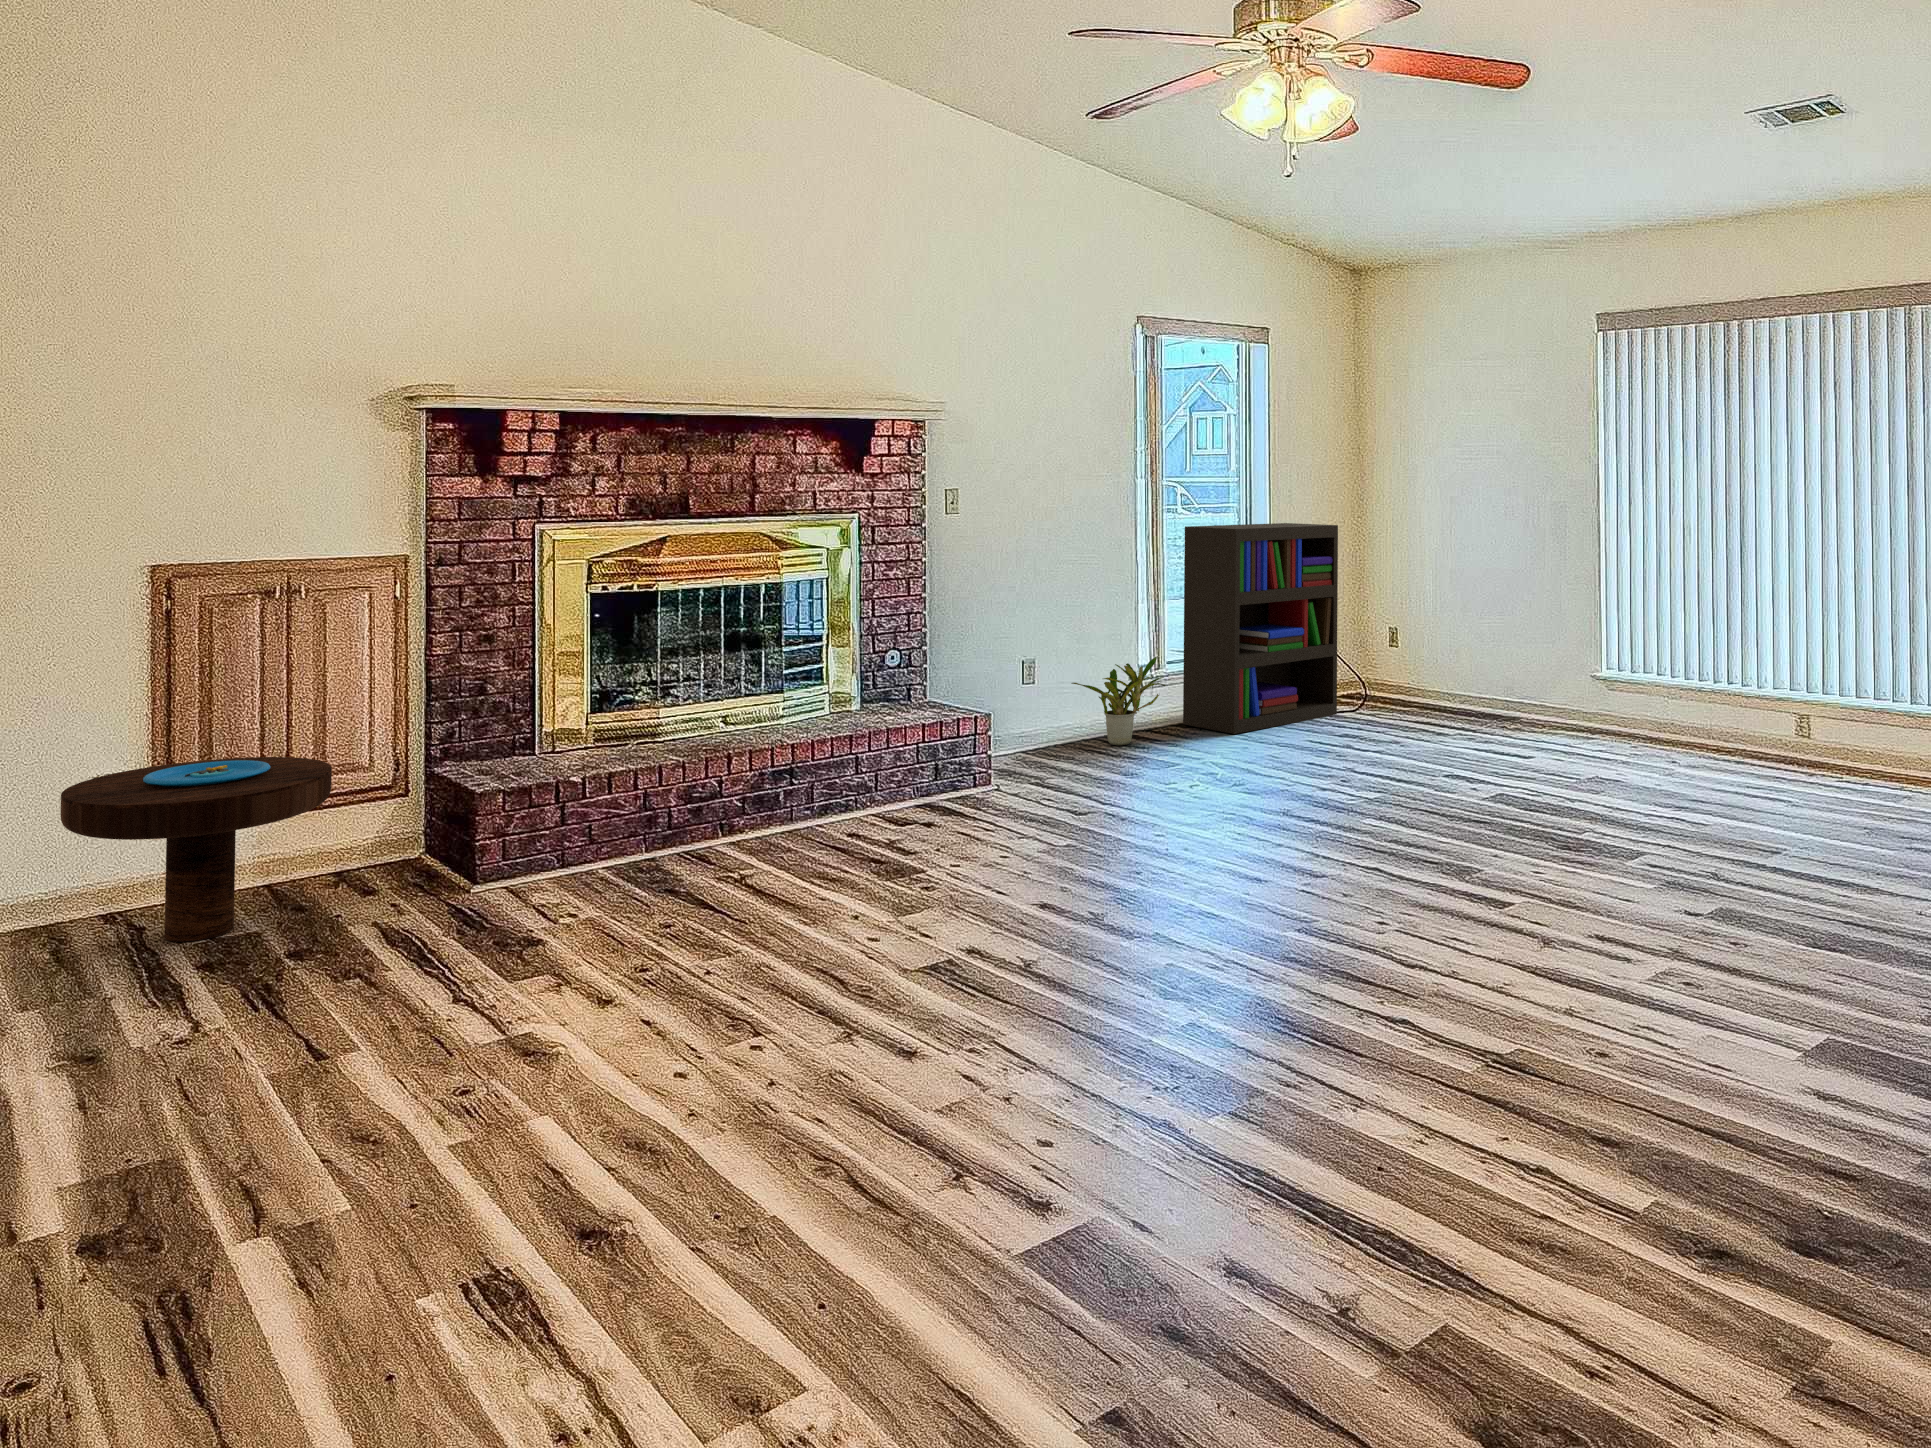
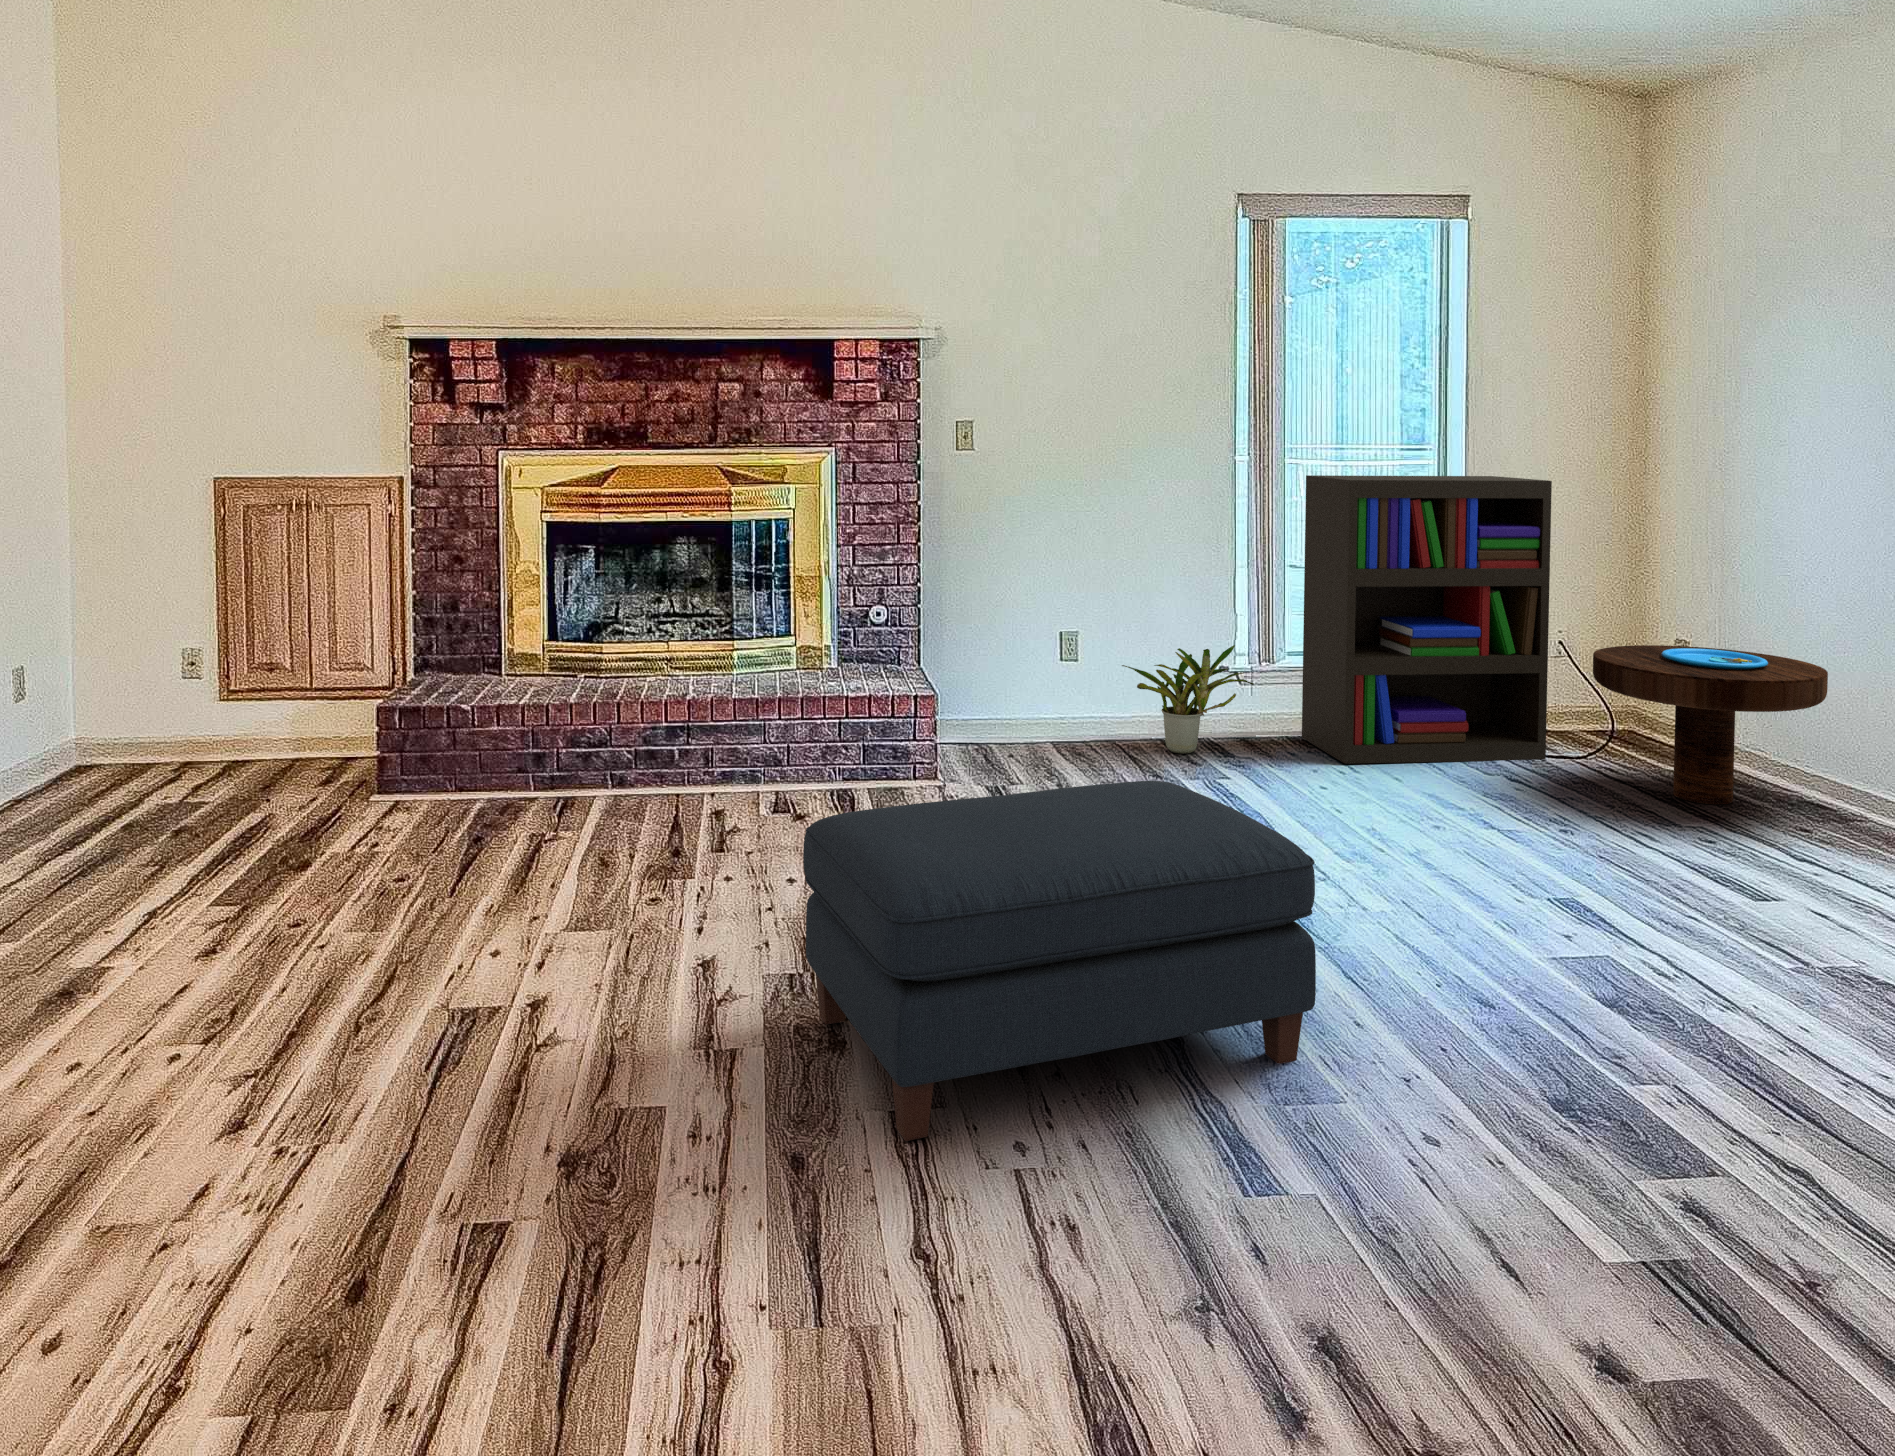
ottoman: none [1166,722,1436,923] -> present [803,781,1316,1141]
side table: present [61,757,332,942] -> present [1593,645,1828,804]

